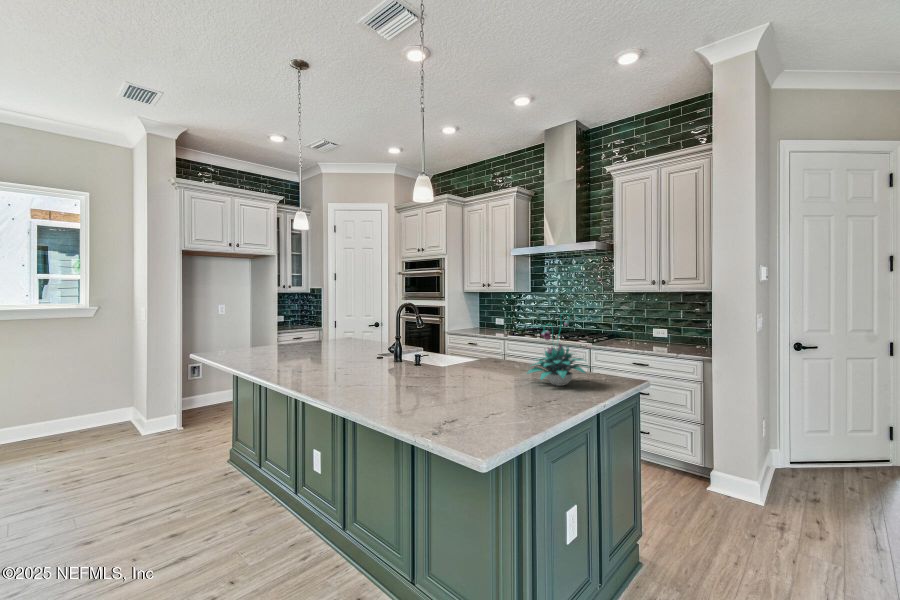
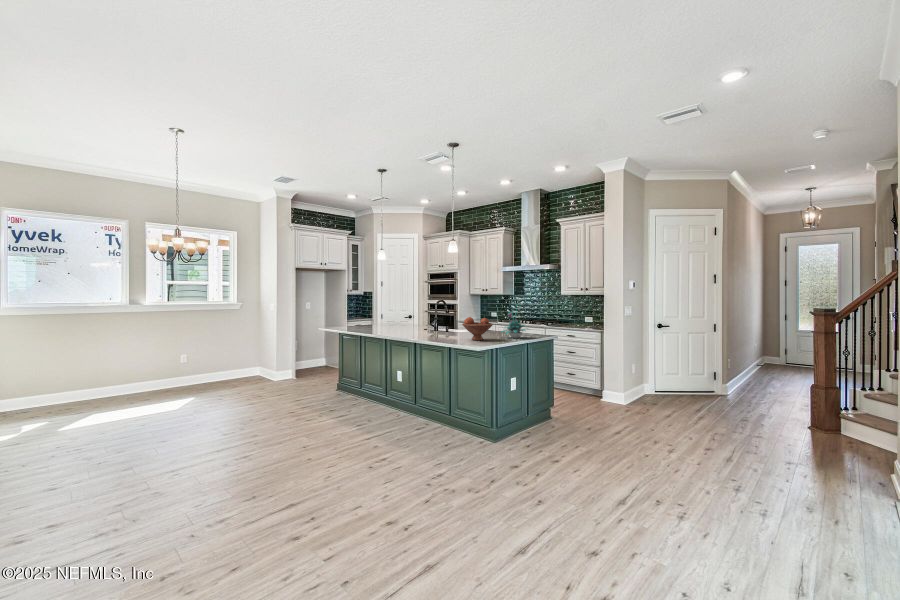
fruit bowl: none [443,343,514,399] -> present [462,317,493,340]

